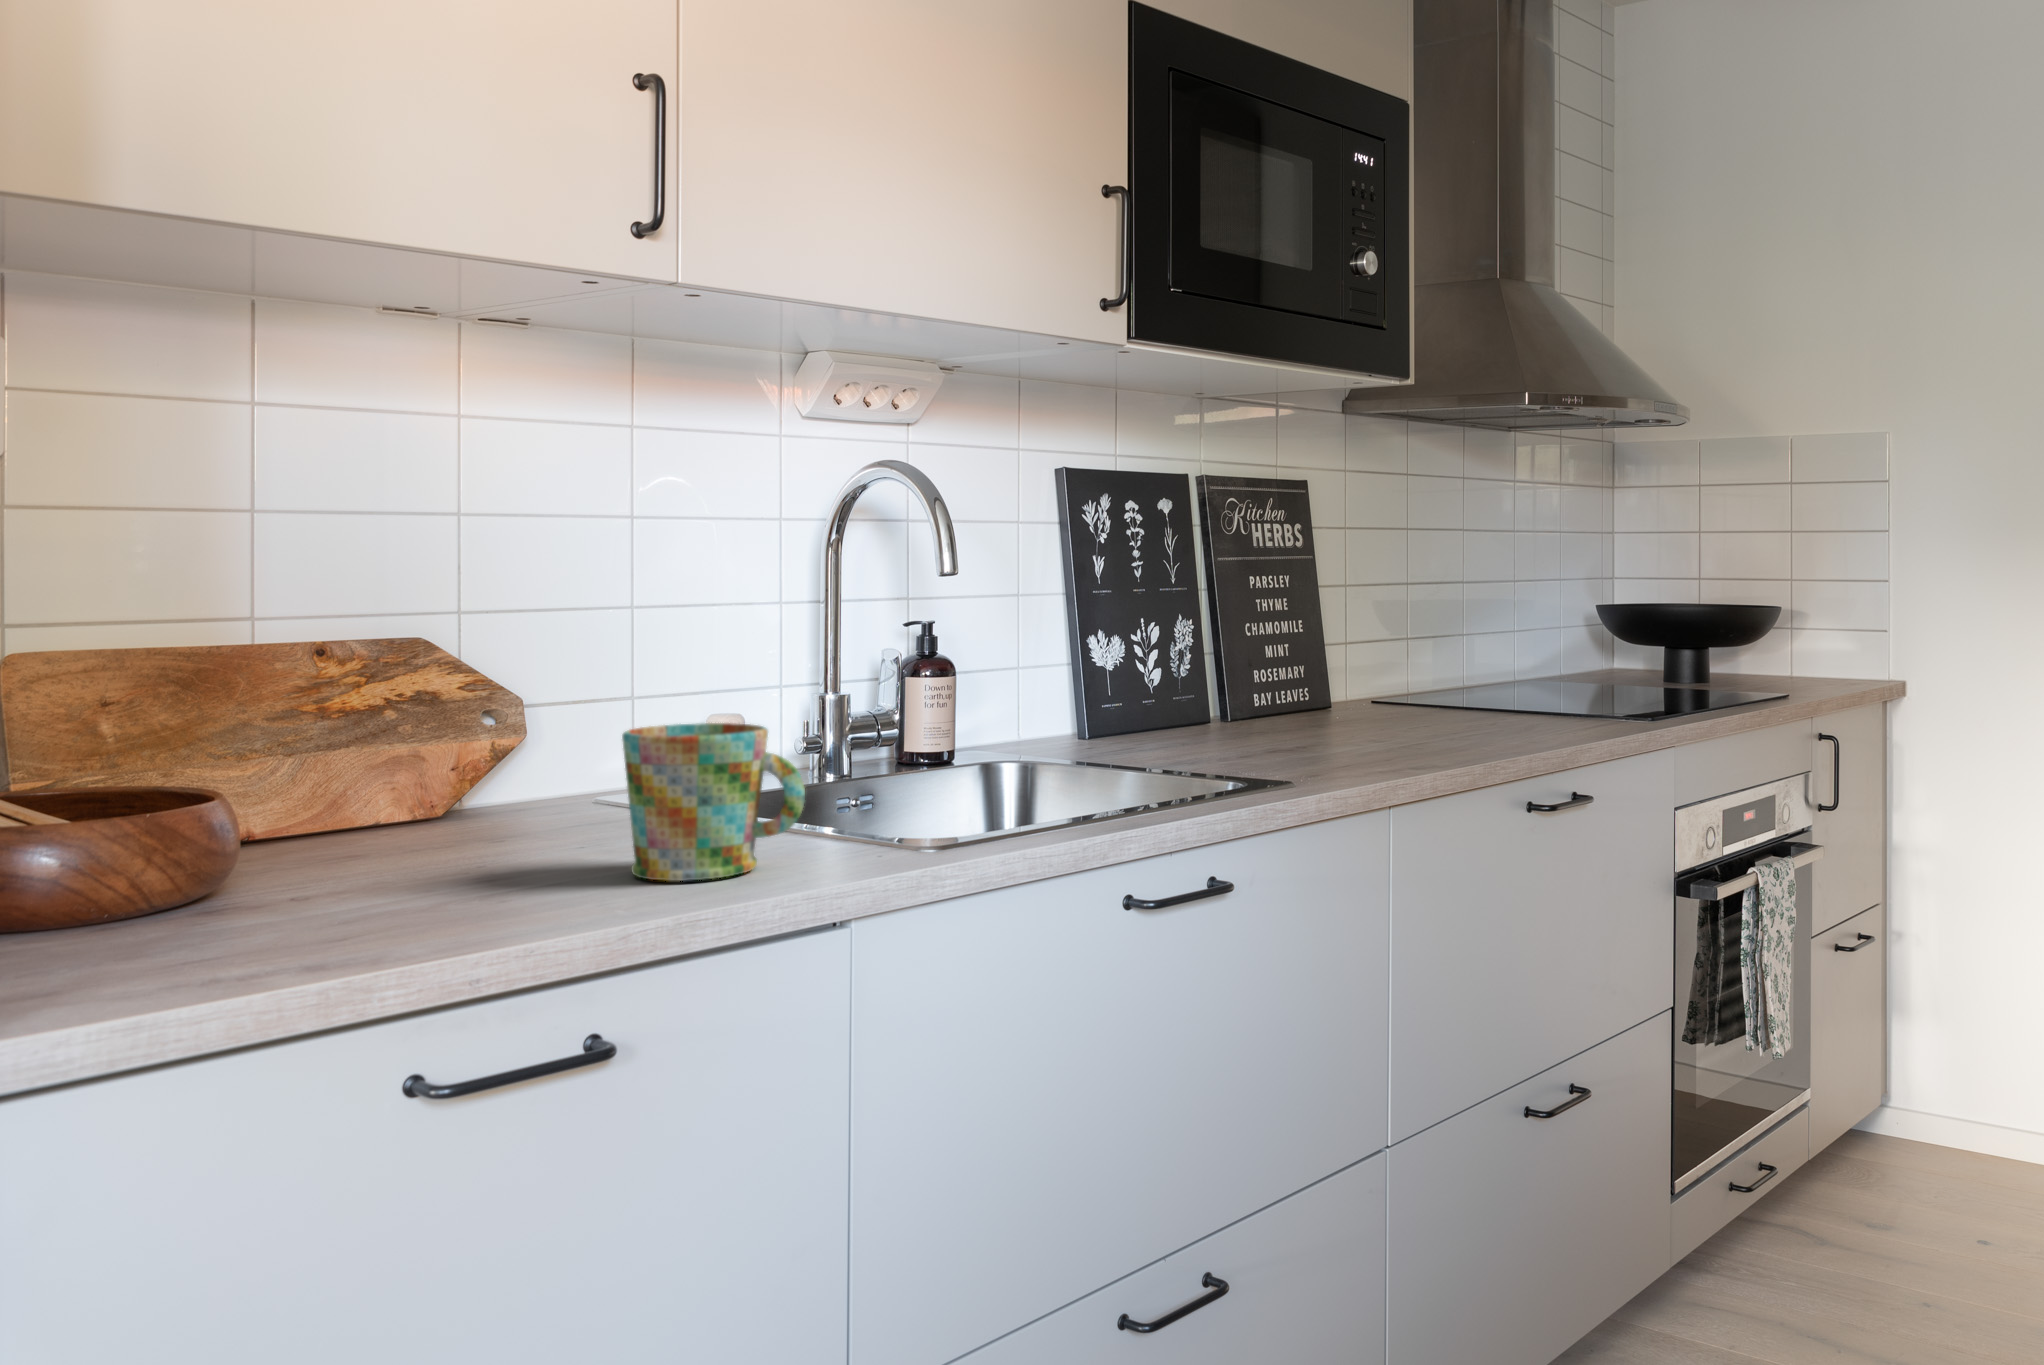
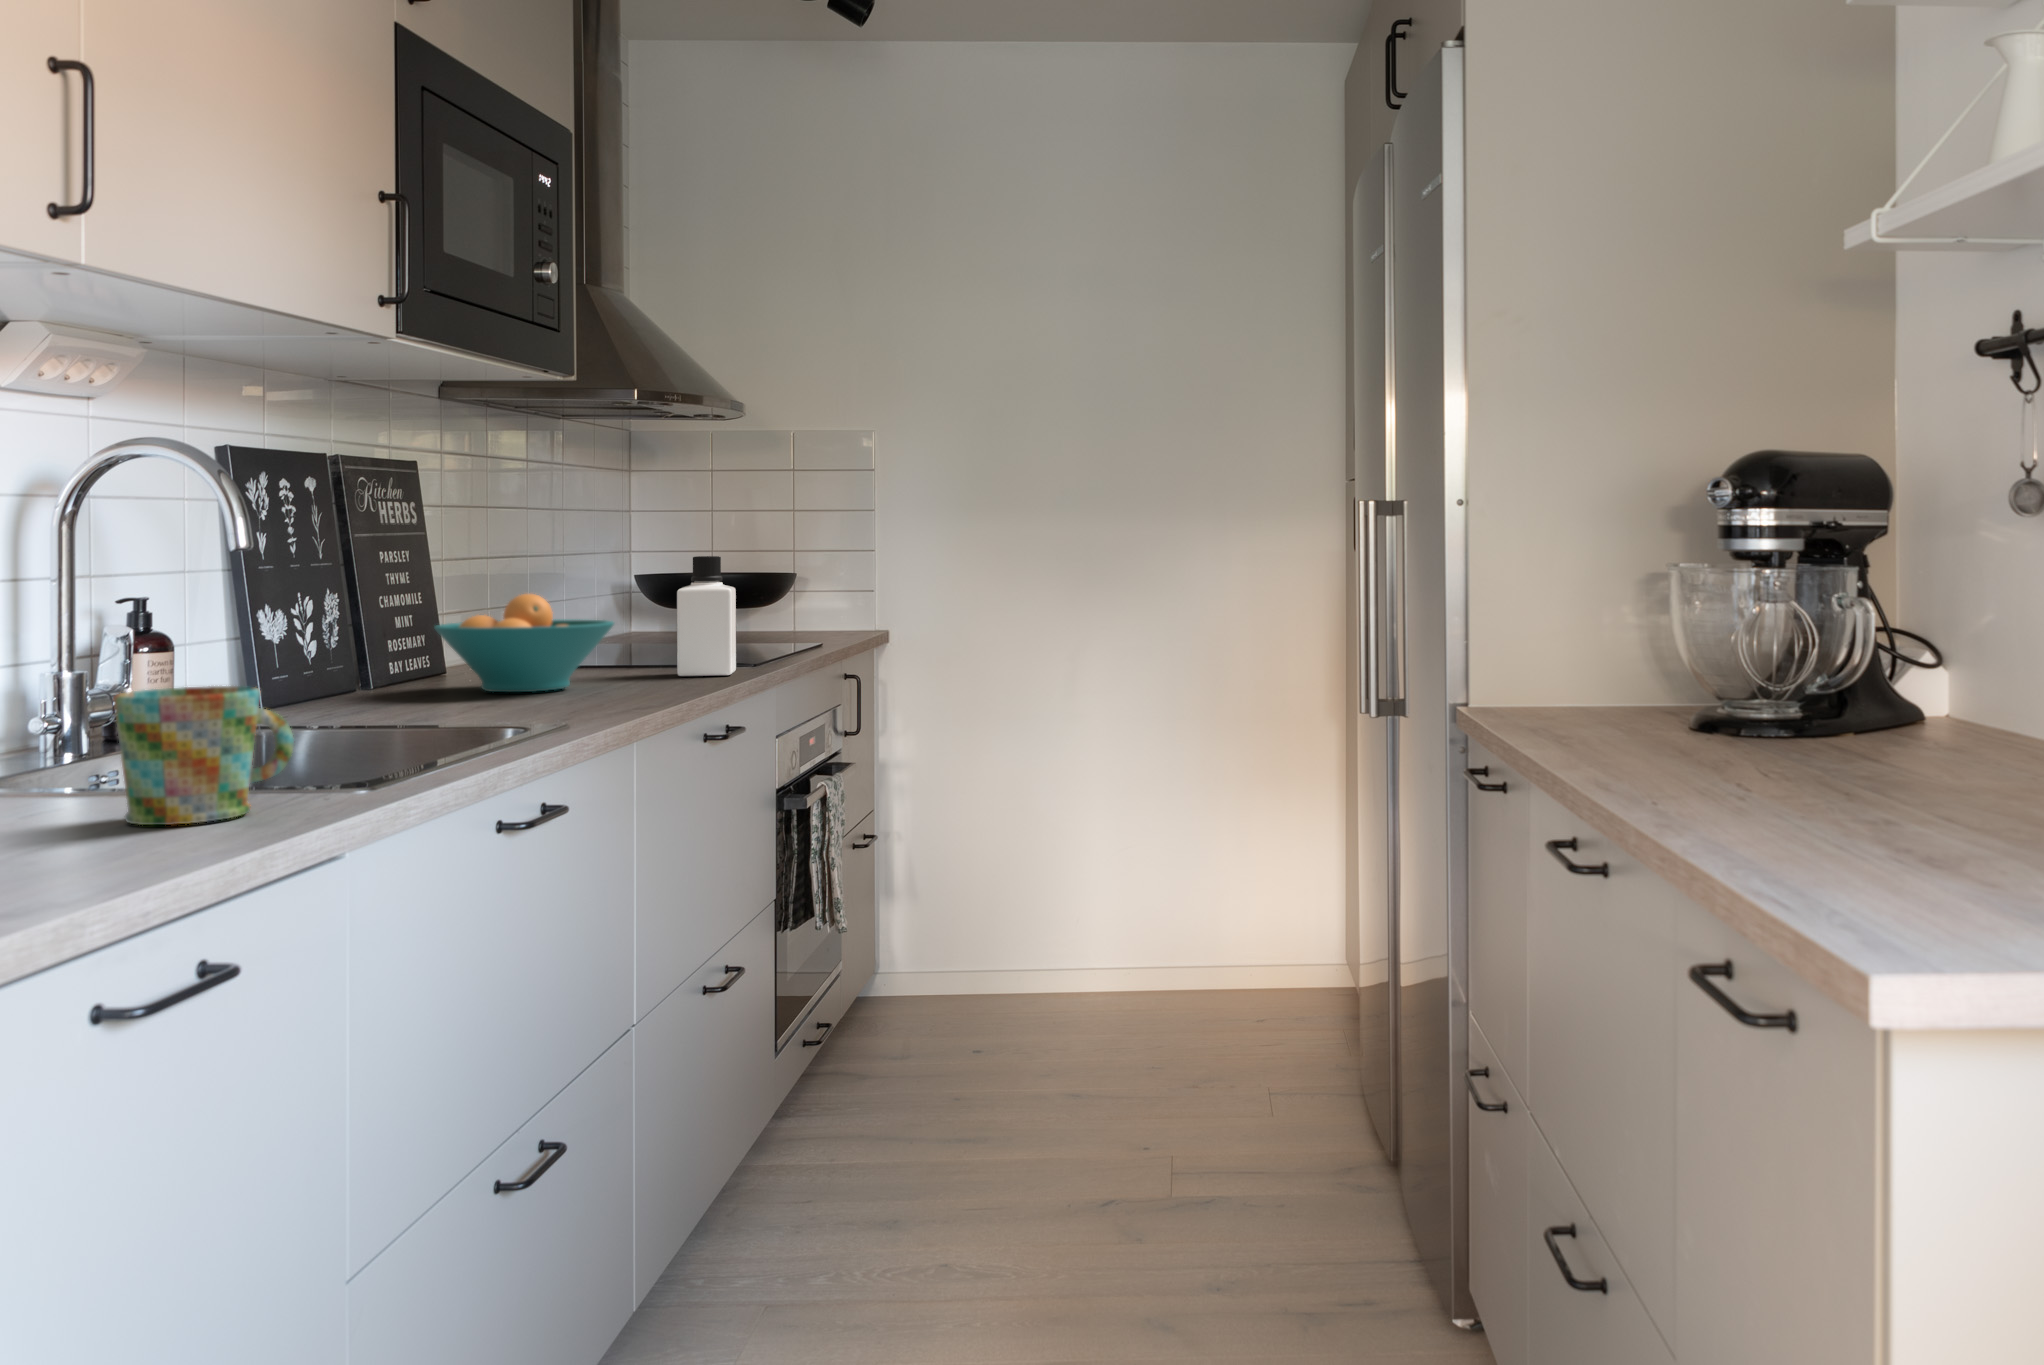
bottle: none [1542,586,1619,730] -> present [677,556,736,676]
fruit bowl: none [1268,625,1454,735] -> present [435,594,614,692]

